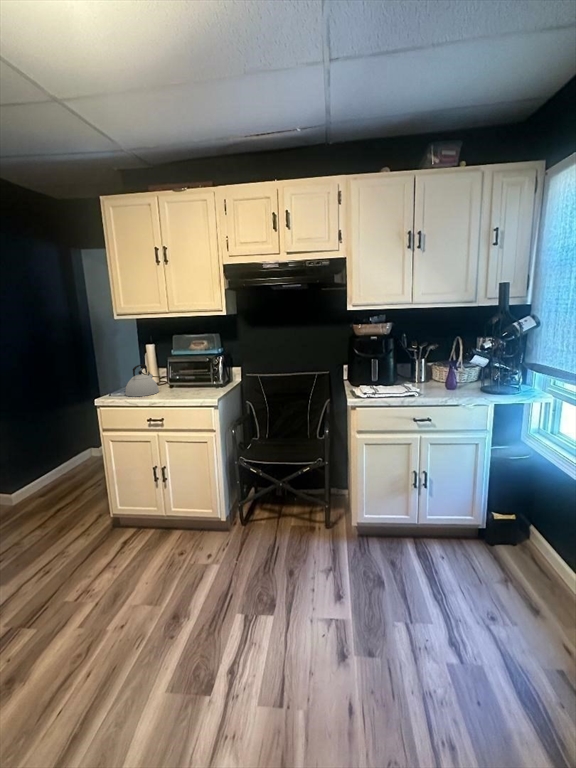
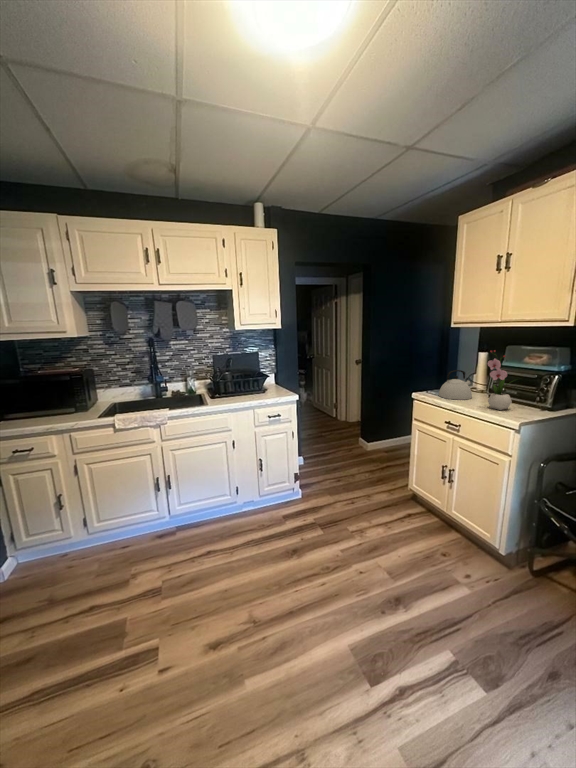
flower arrangement: none [176,340,200,394] -> present [487,350,512,410]

